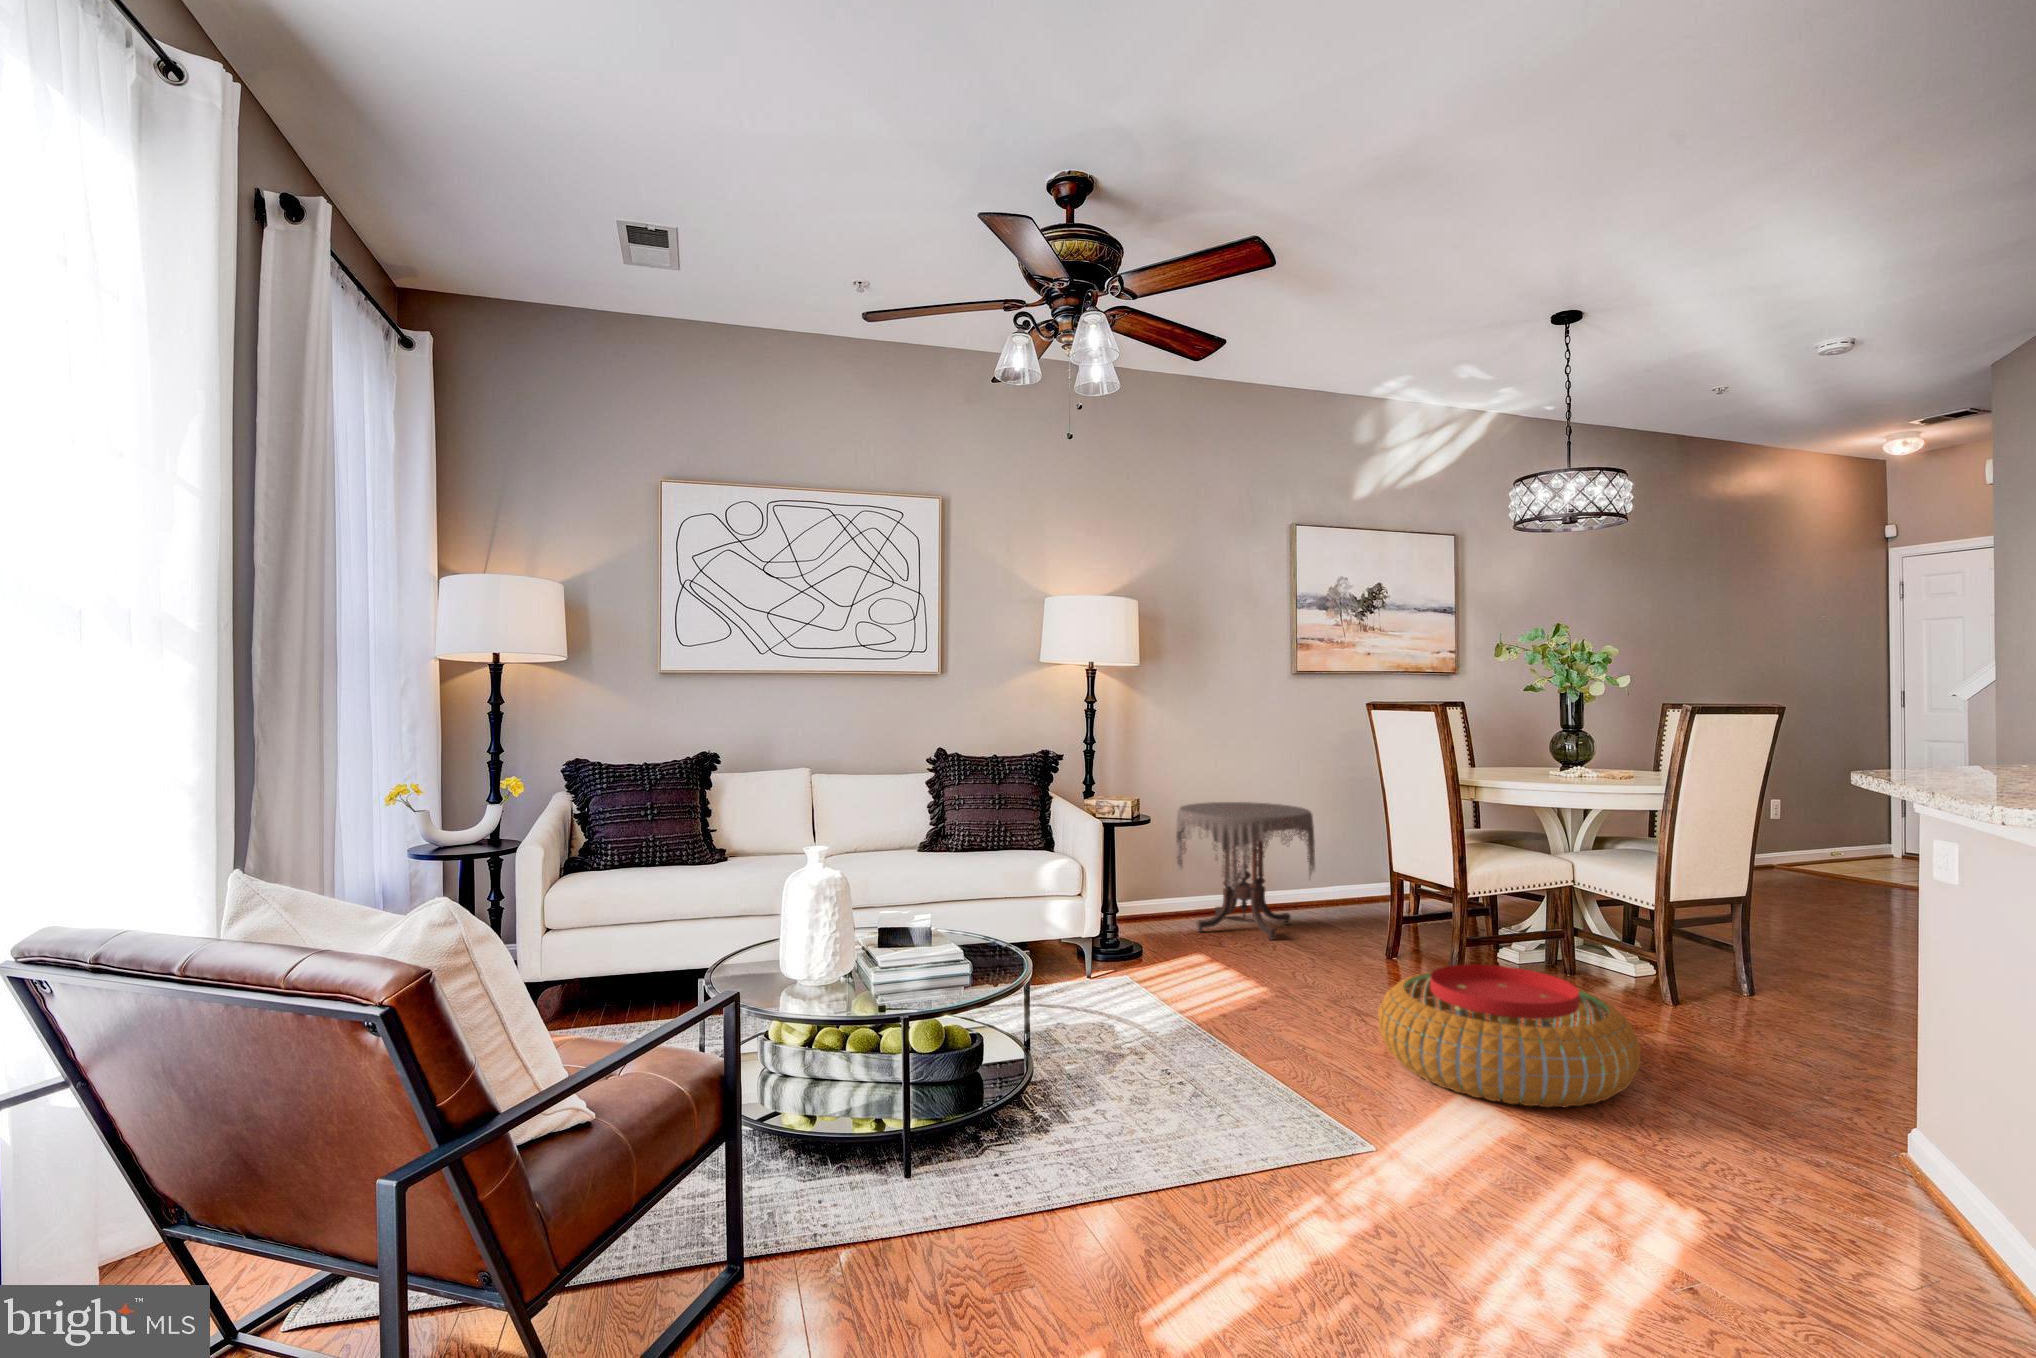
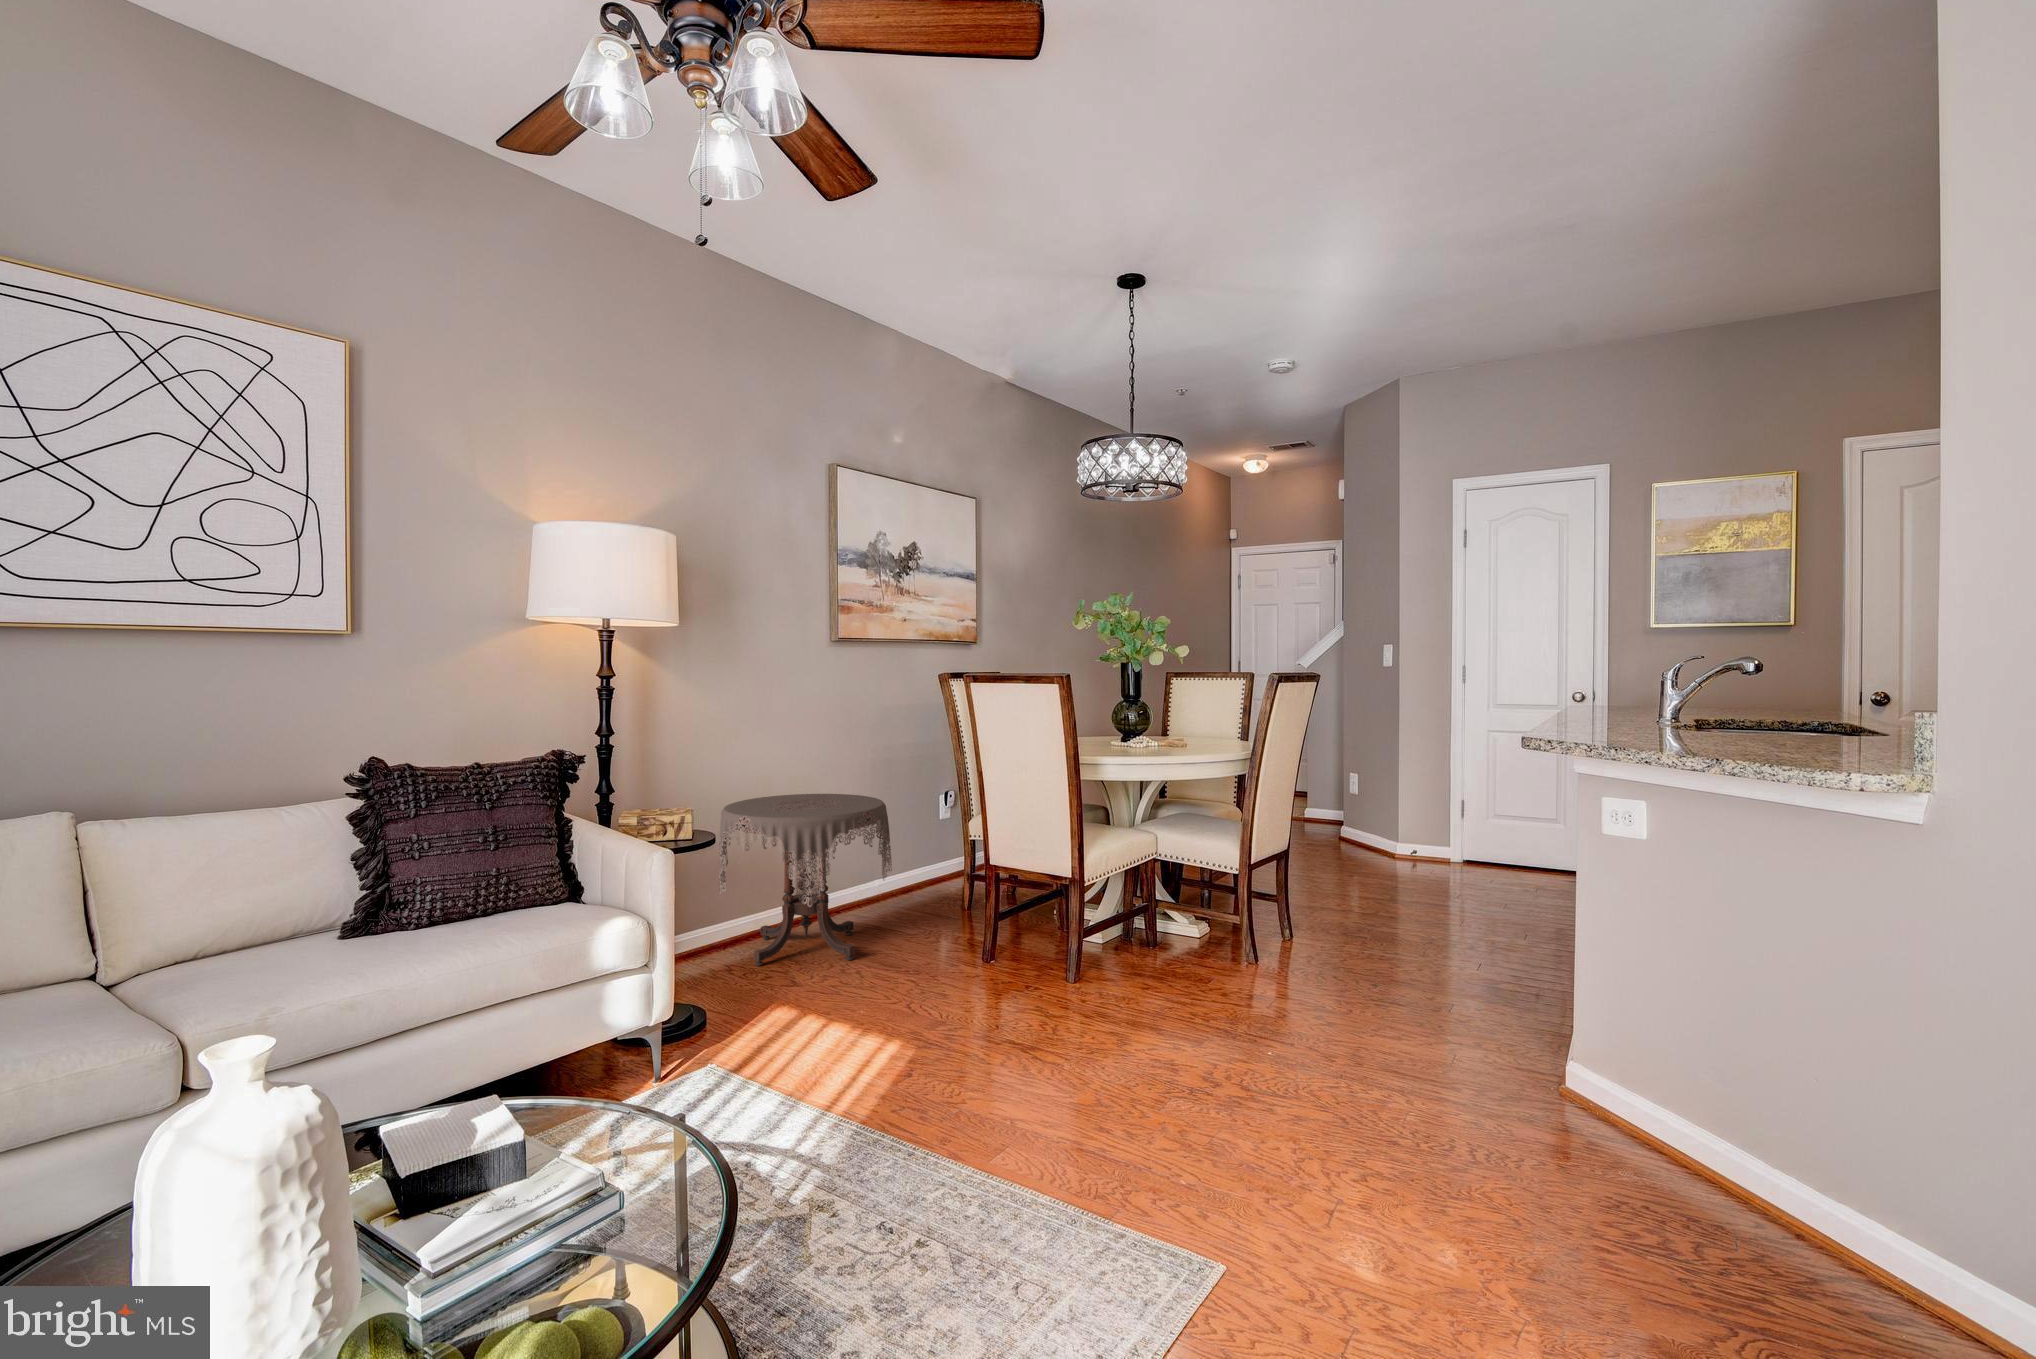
pouf: present [1378,964,1641,1107] -> none [1087,965,1364,1141]

